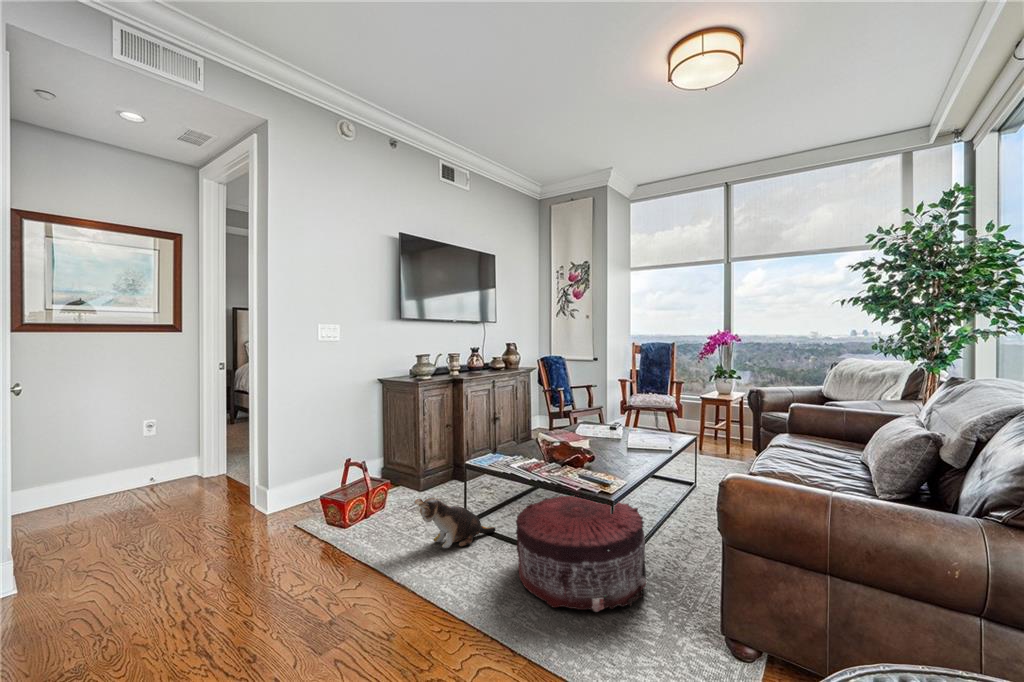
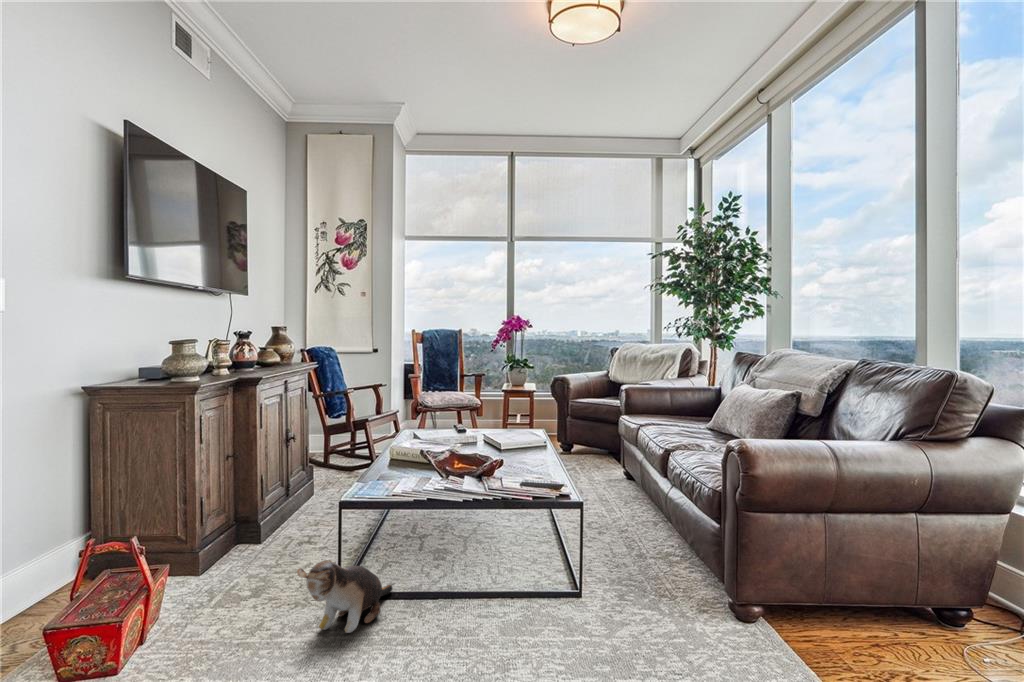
pouf: present [516,496,646,612] -> none [466,505,635,647]

